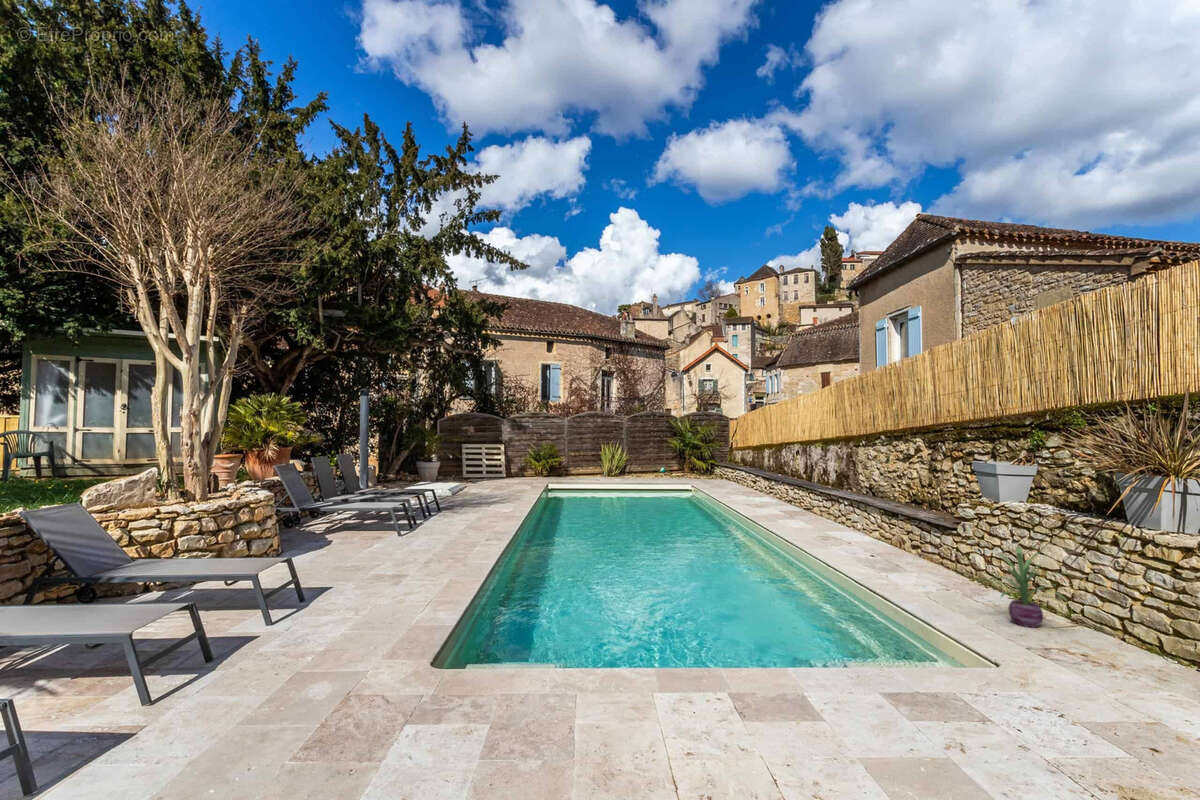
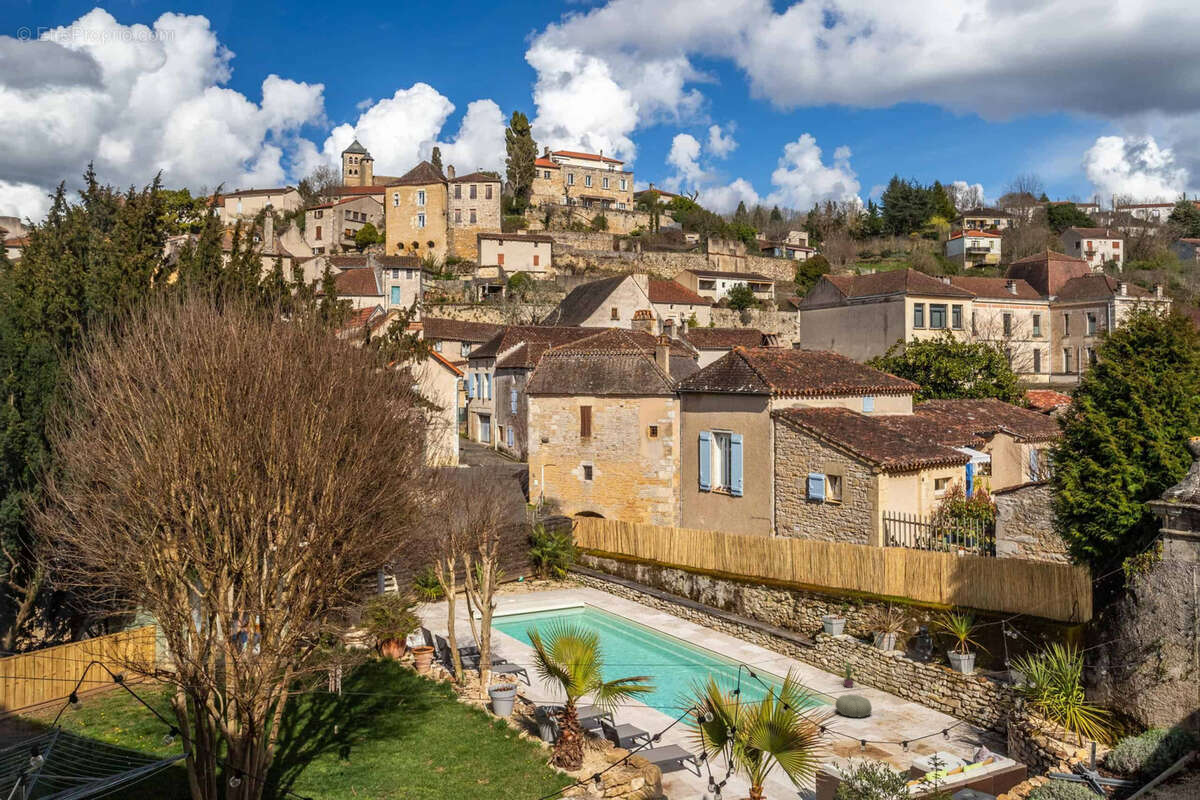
pouf: none [901,632,1059,731] -> present [836,694,872,717]

